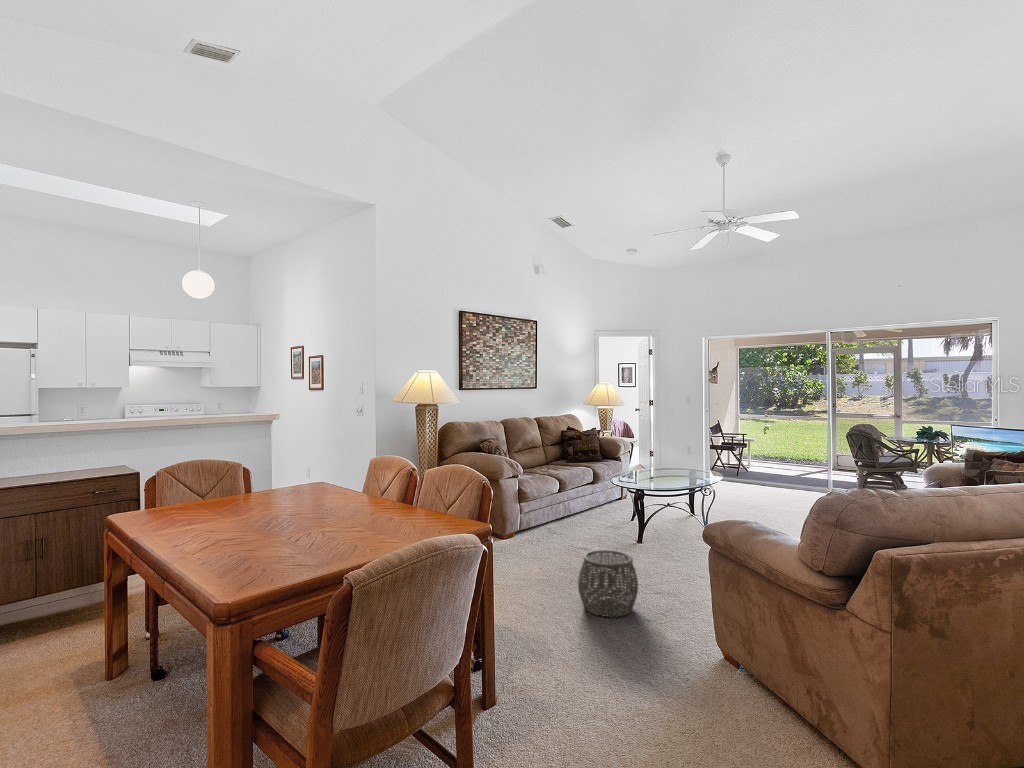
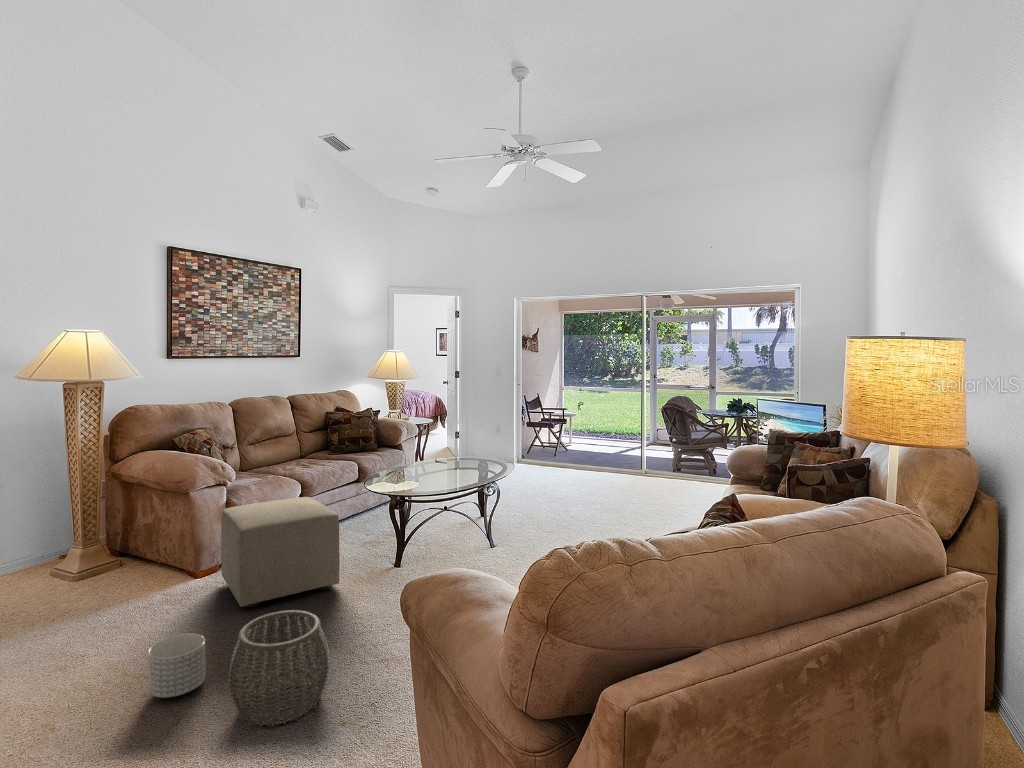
ottoman: none [520,488,606,559] -> present [221,497,340,607]
planter: none [521,562,552,598] -> present [148,633,206,698]

